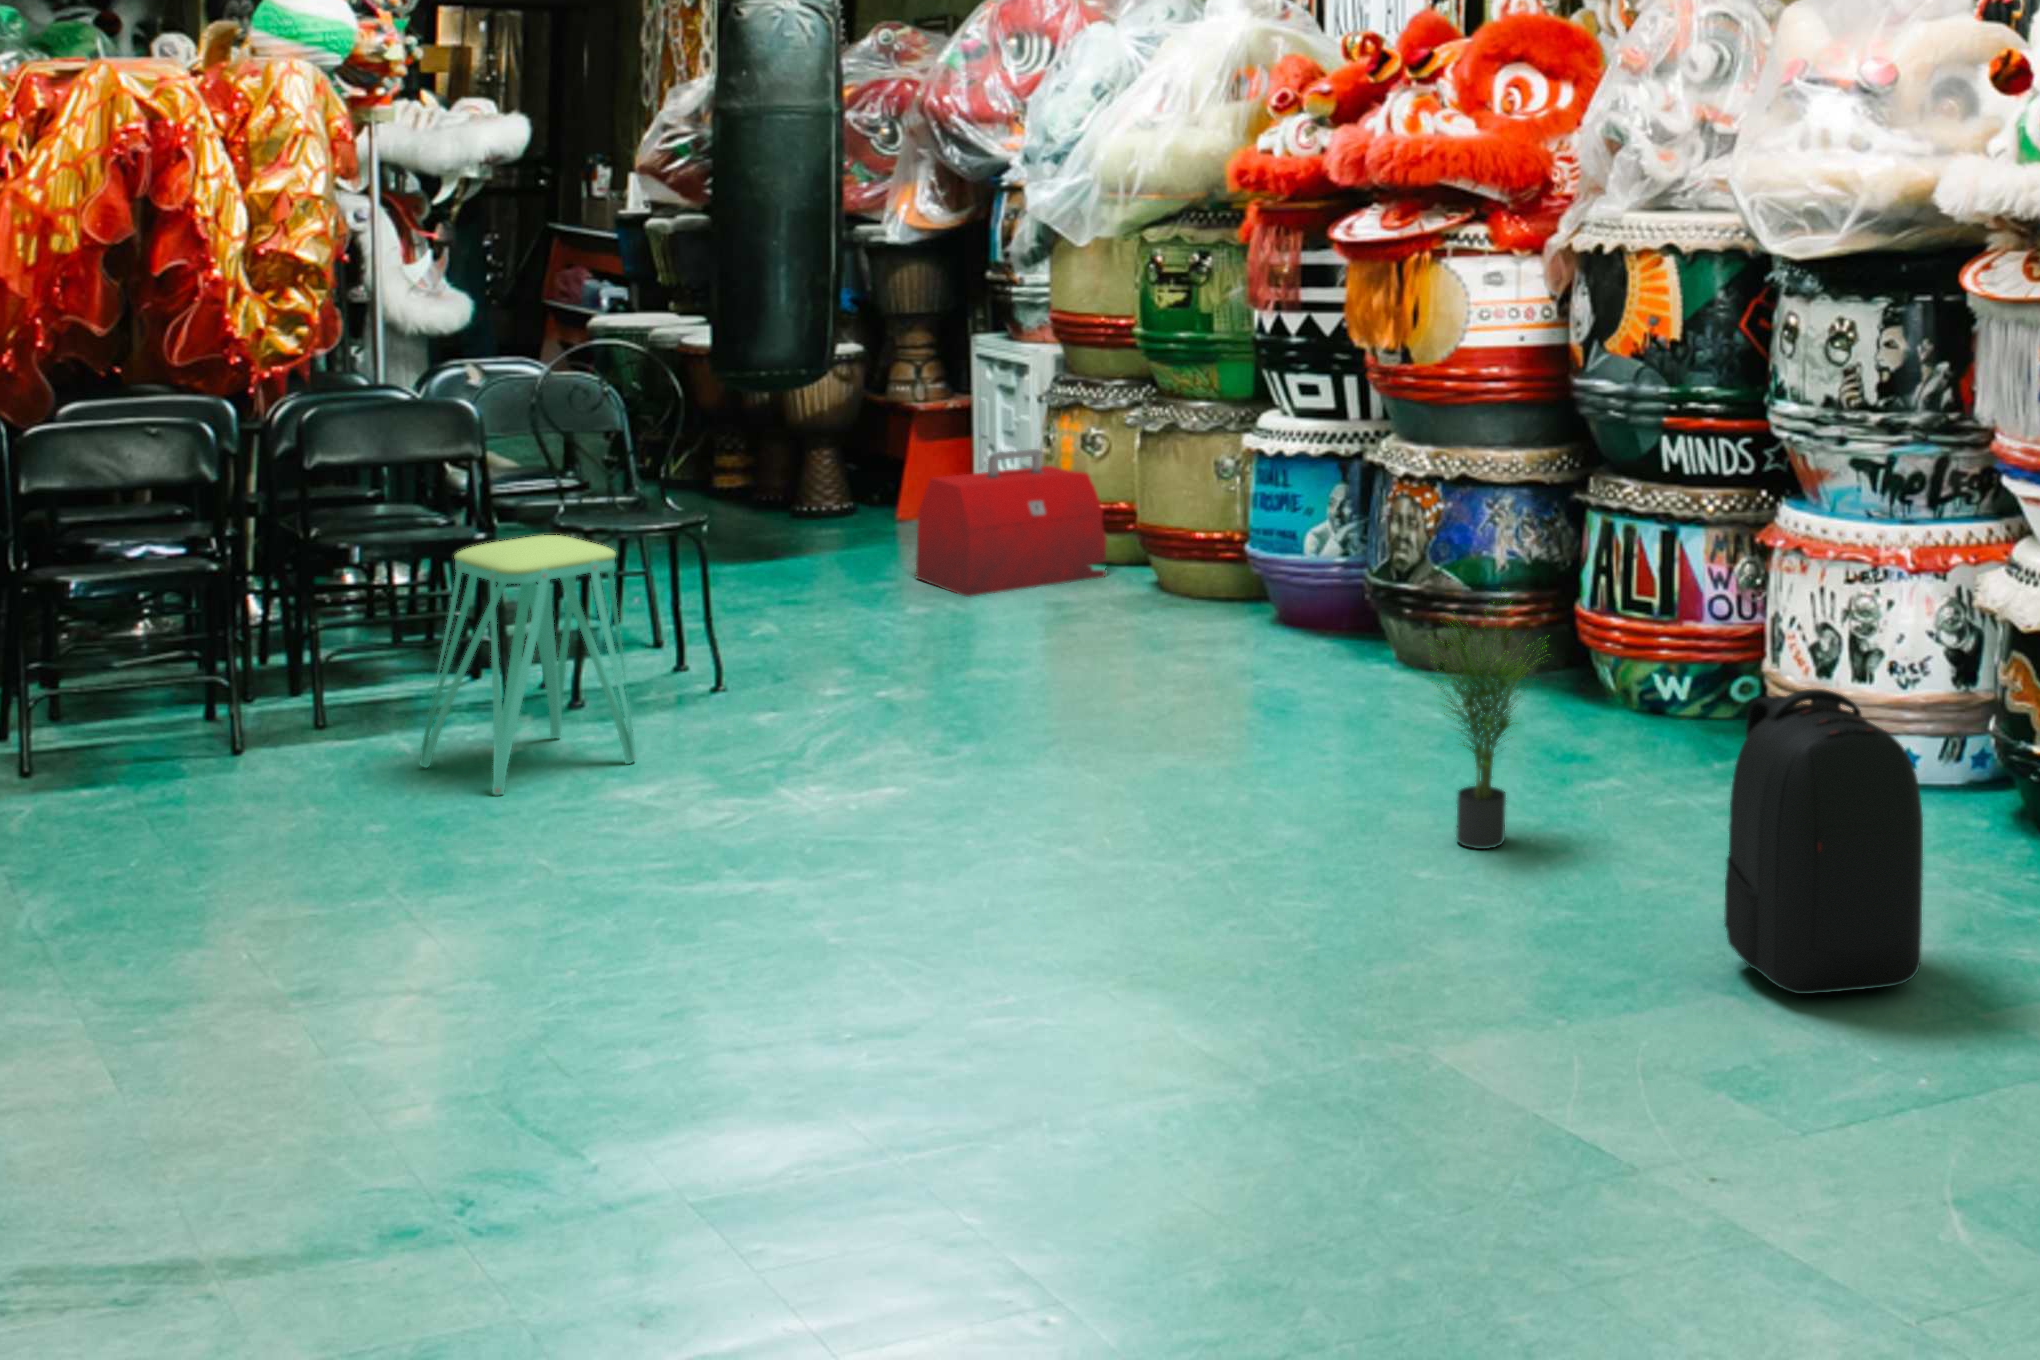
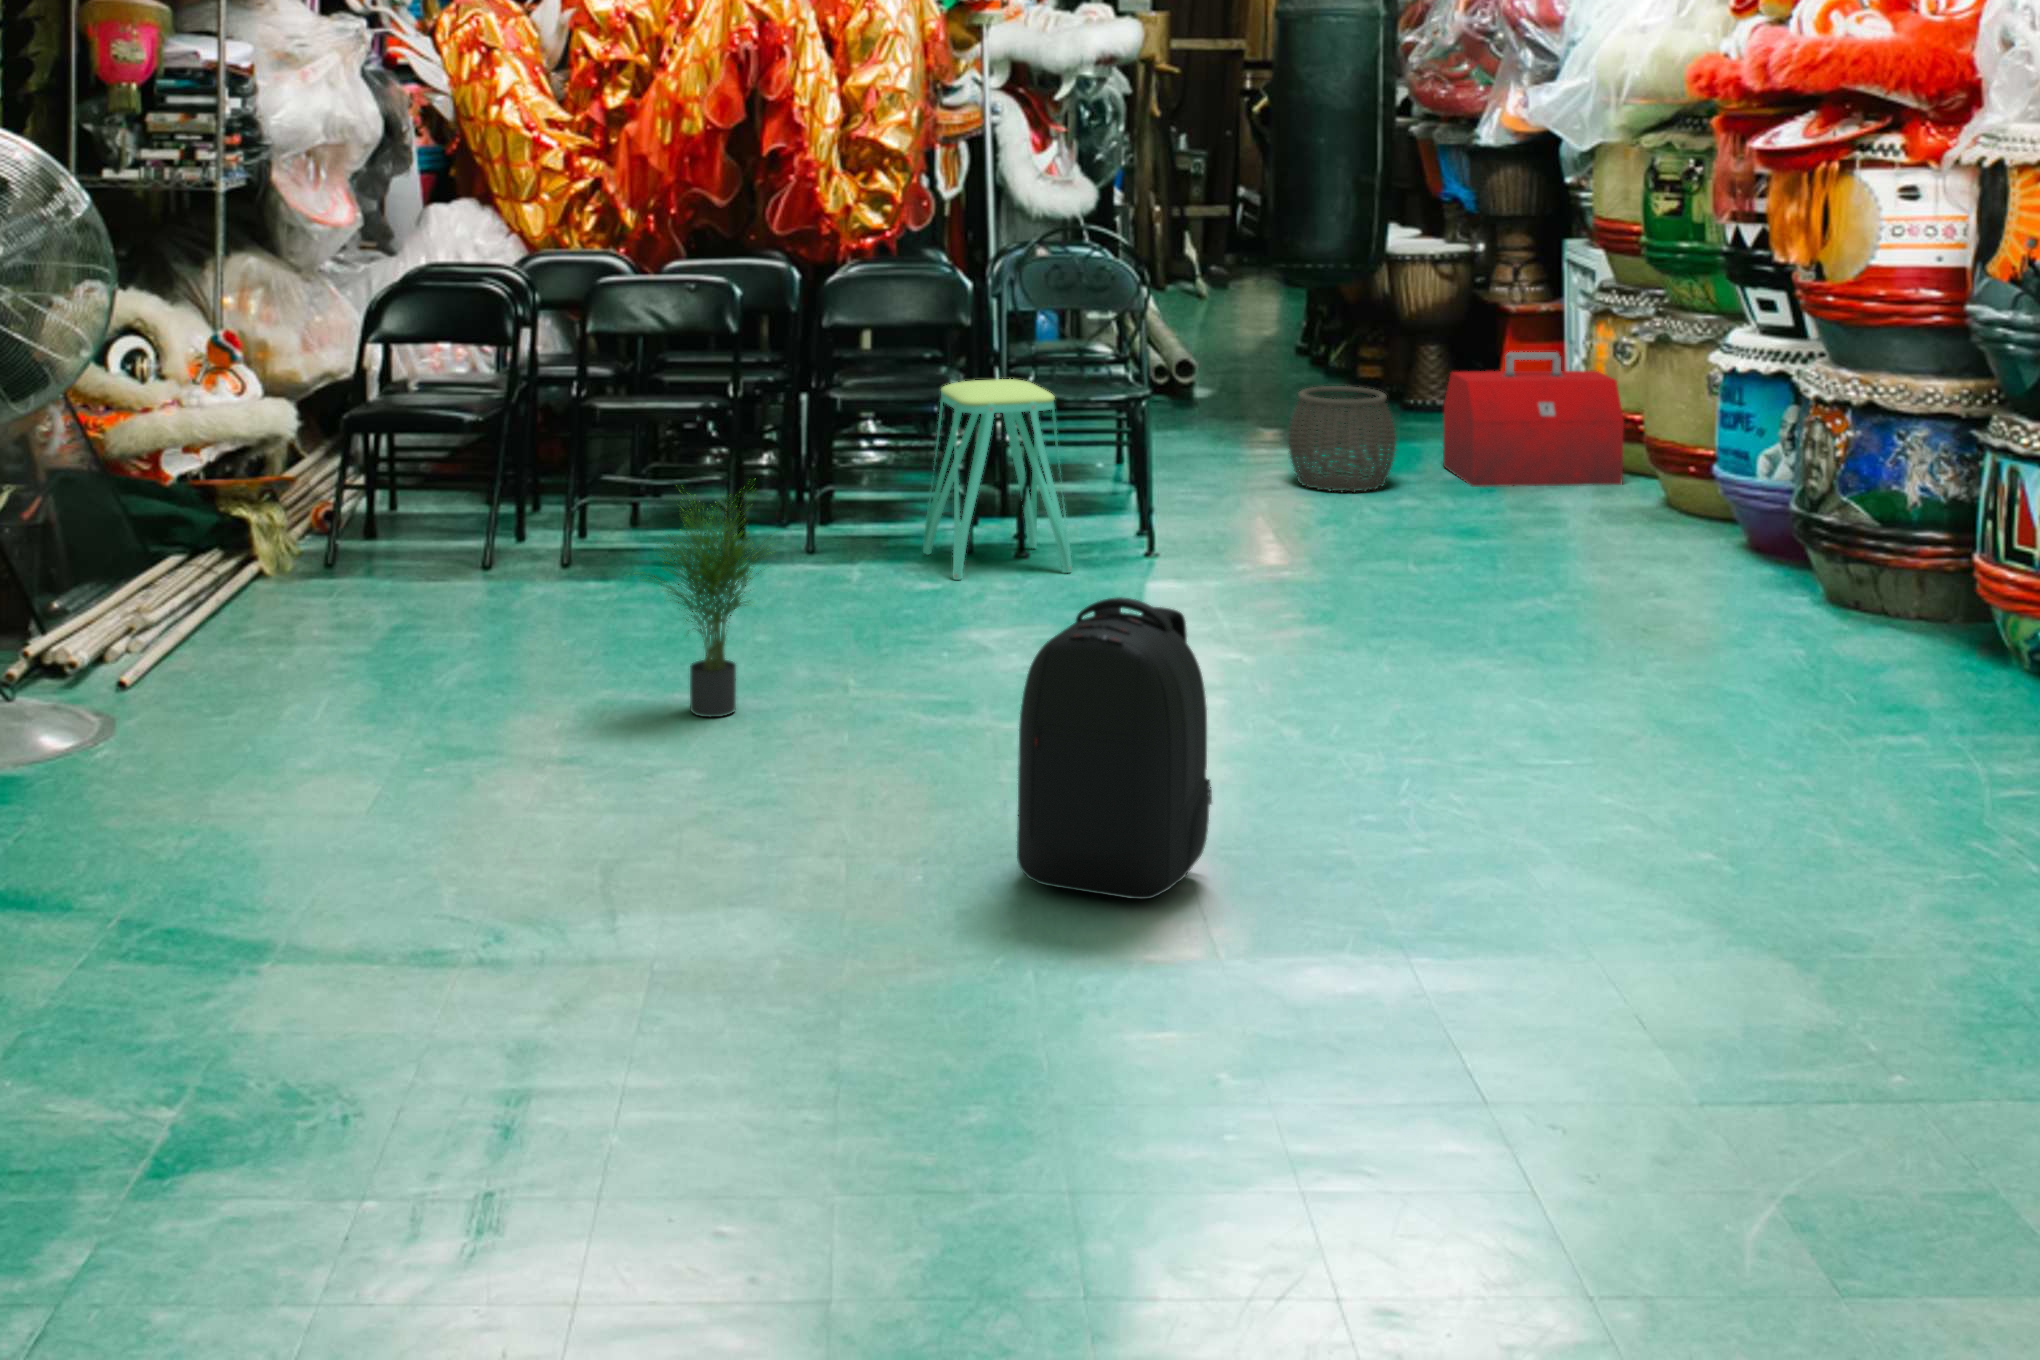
woven basket: none [772,503,895,621] -> present [1288,386,1396,492]
potted plant: present [1429,601,1543,849] -> present [641,478,770,717]
backpack: present [1724,689,1923,994] -> present [1017,597,1212,899]

